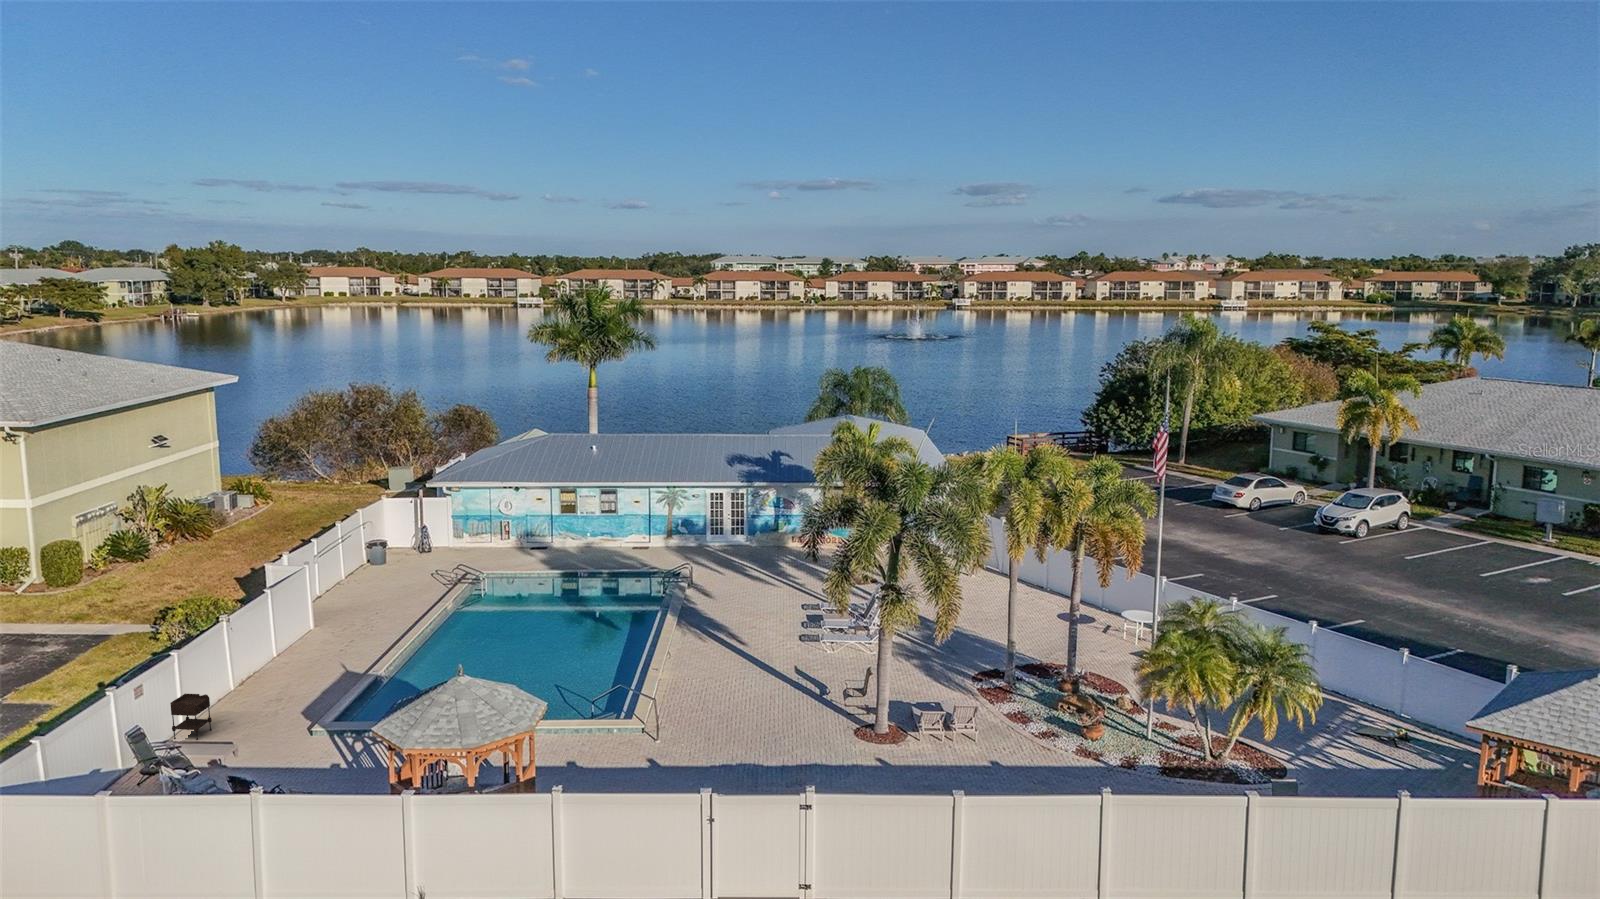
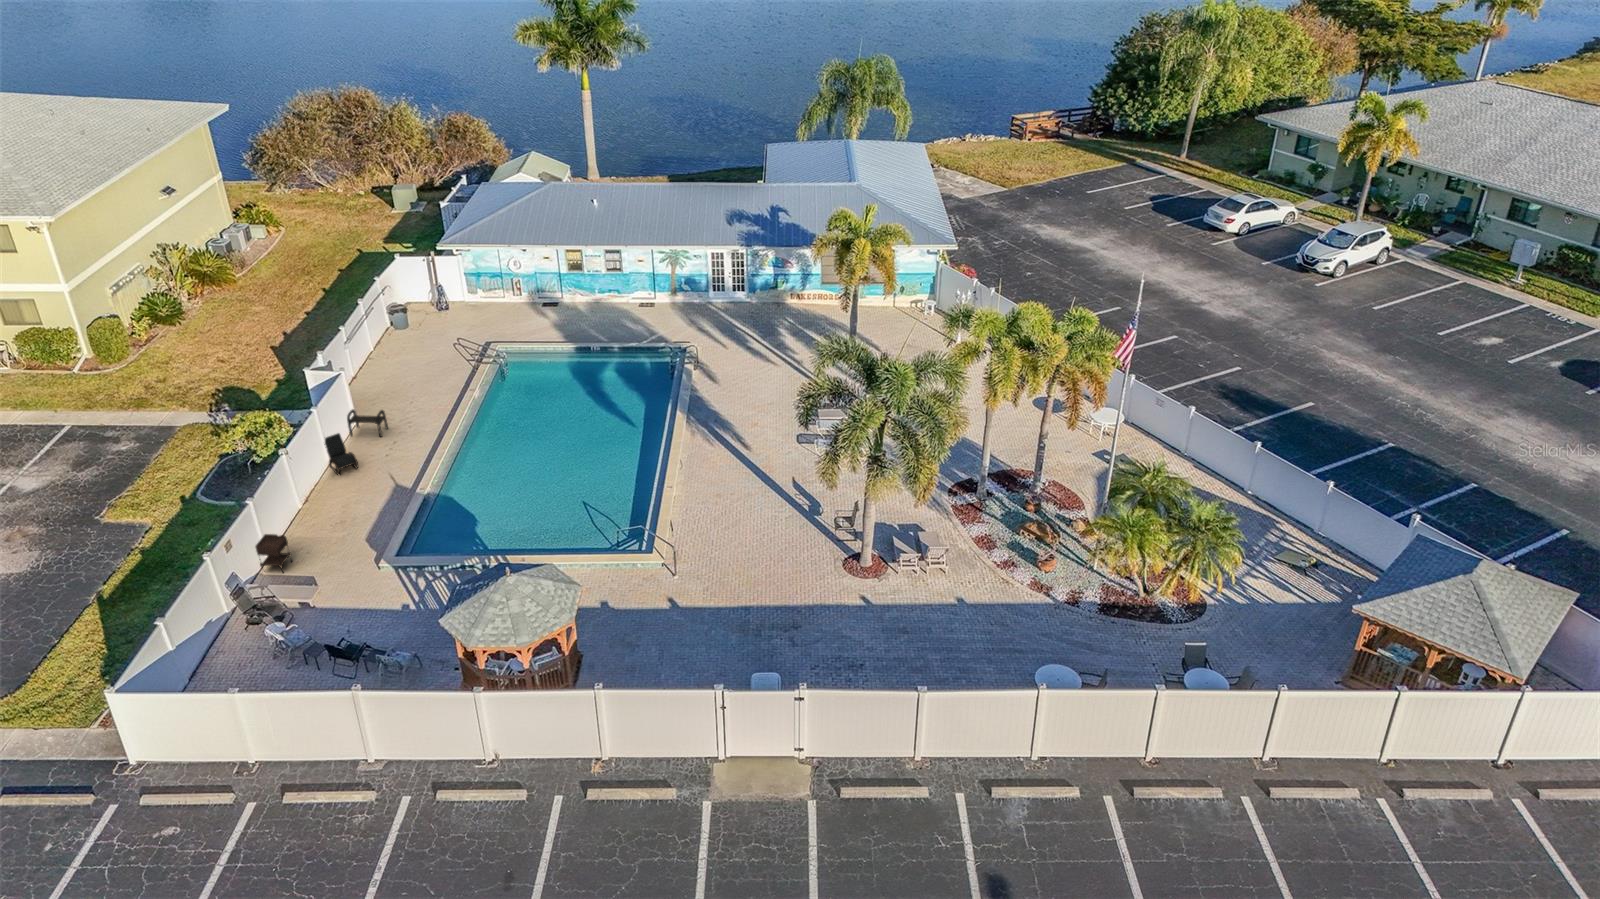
bench: none [304,608,348,638] -> present [347,409,388,437]
lounge chair: none [273,620,308,665] -> present [324,433,358,475]

